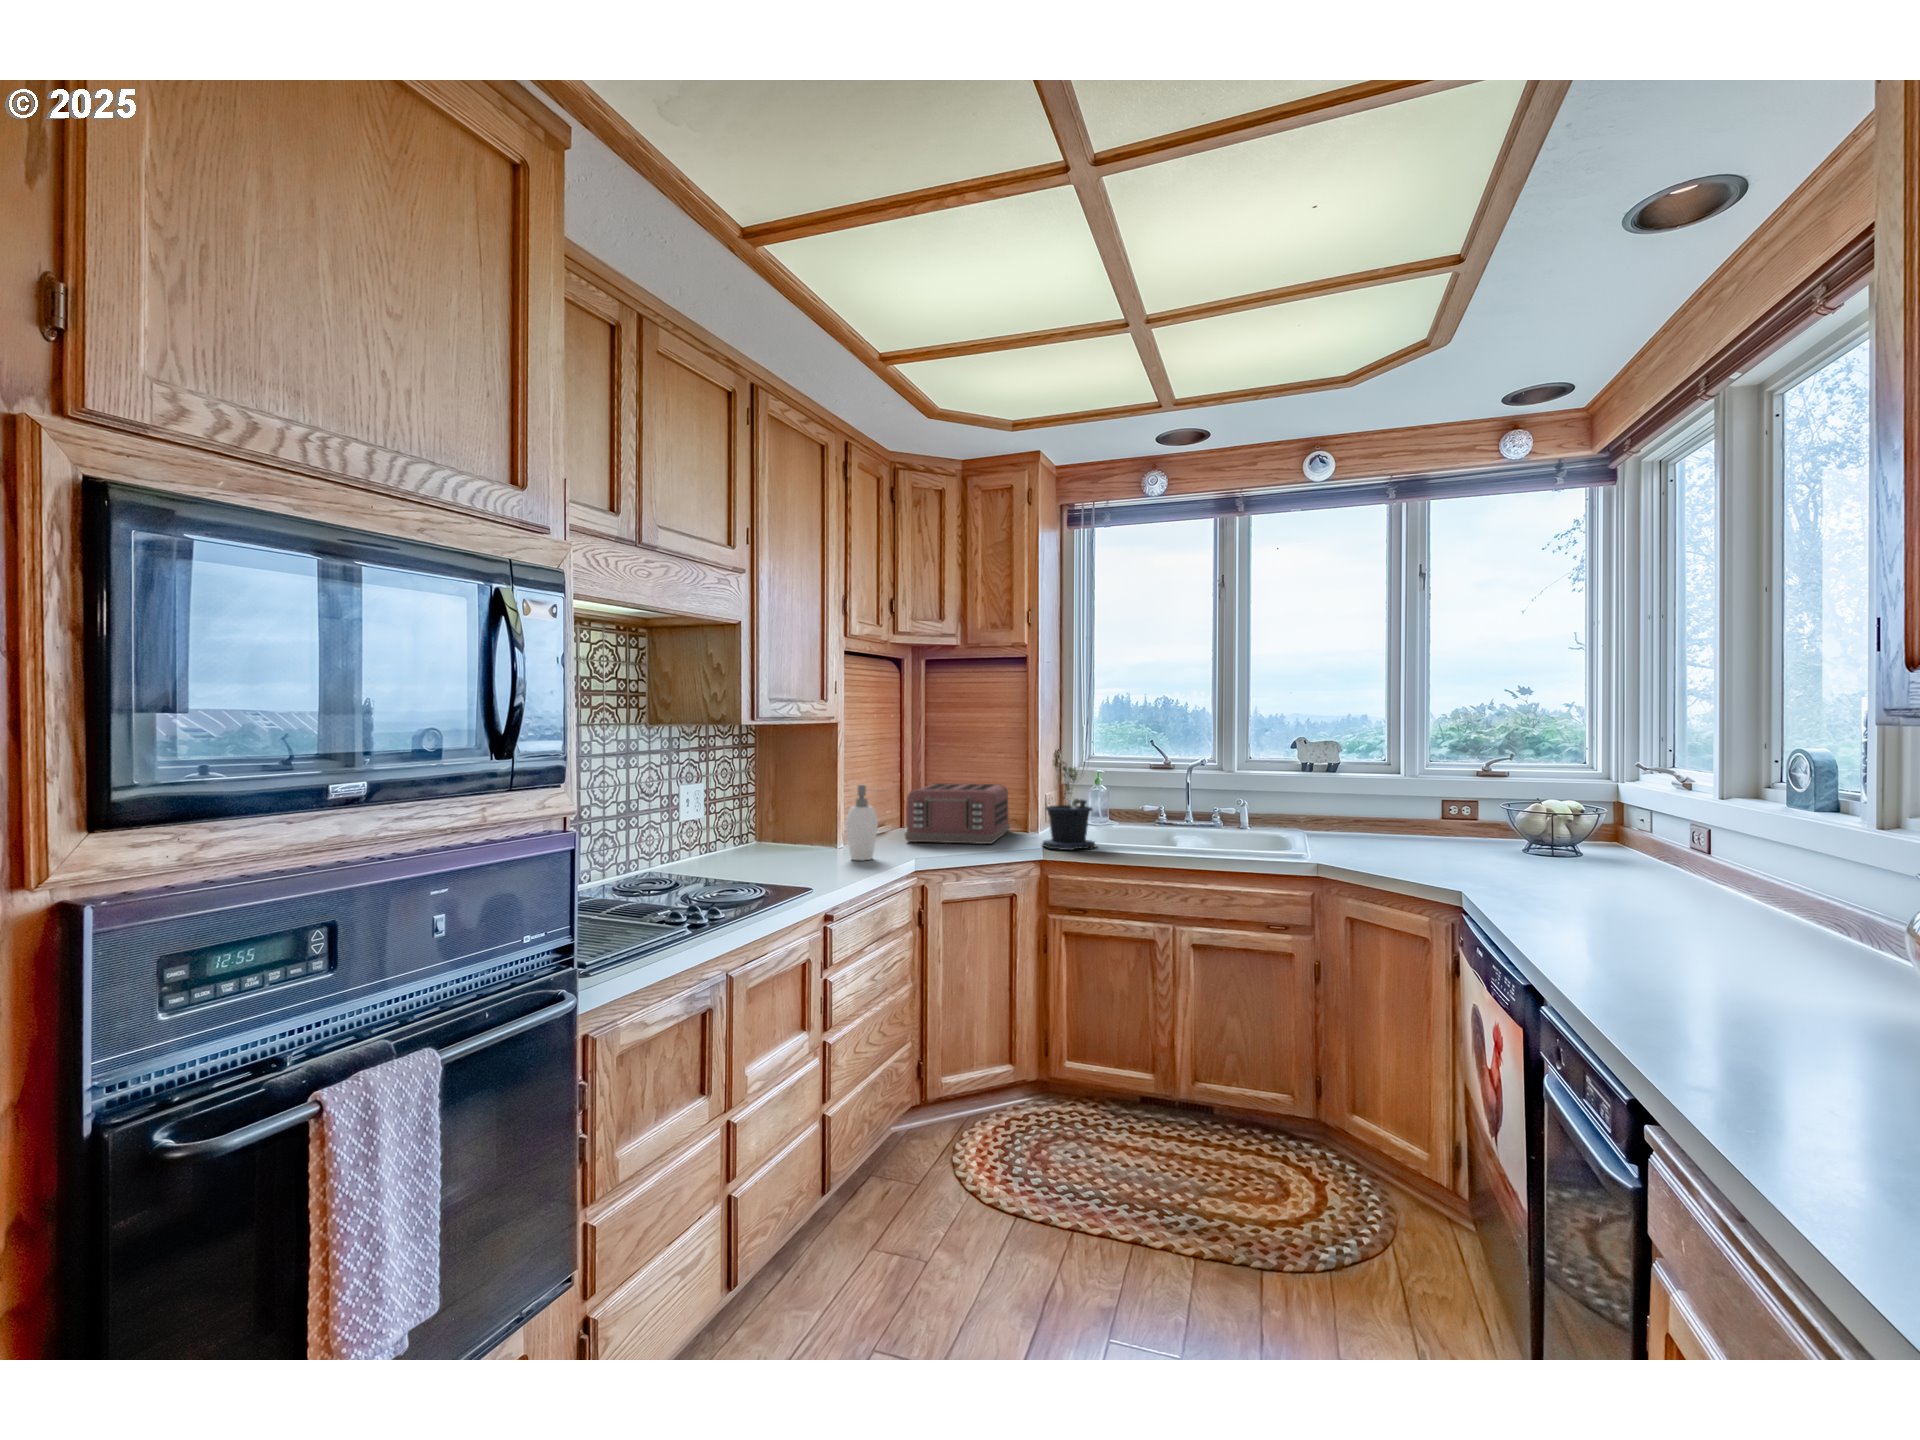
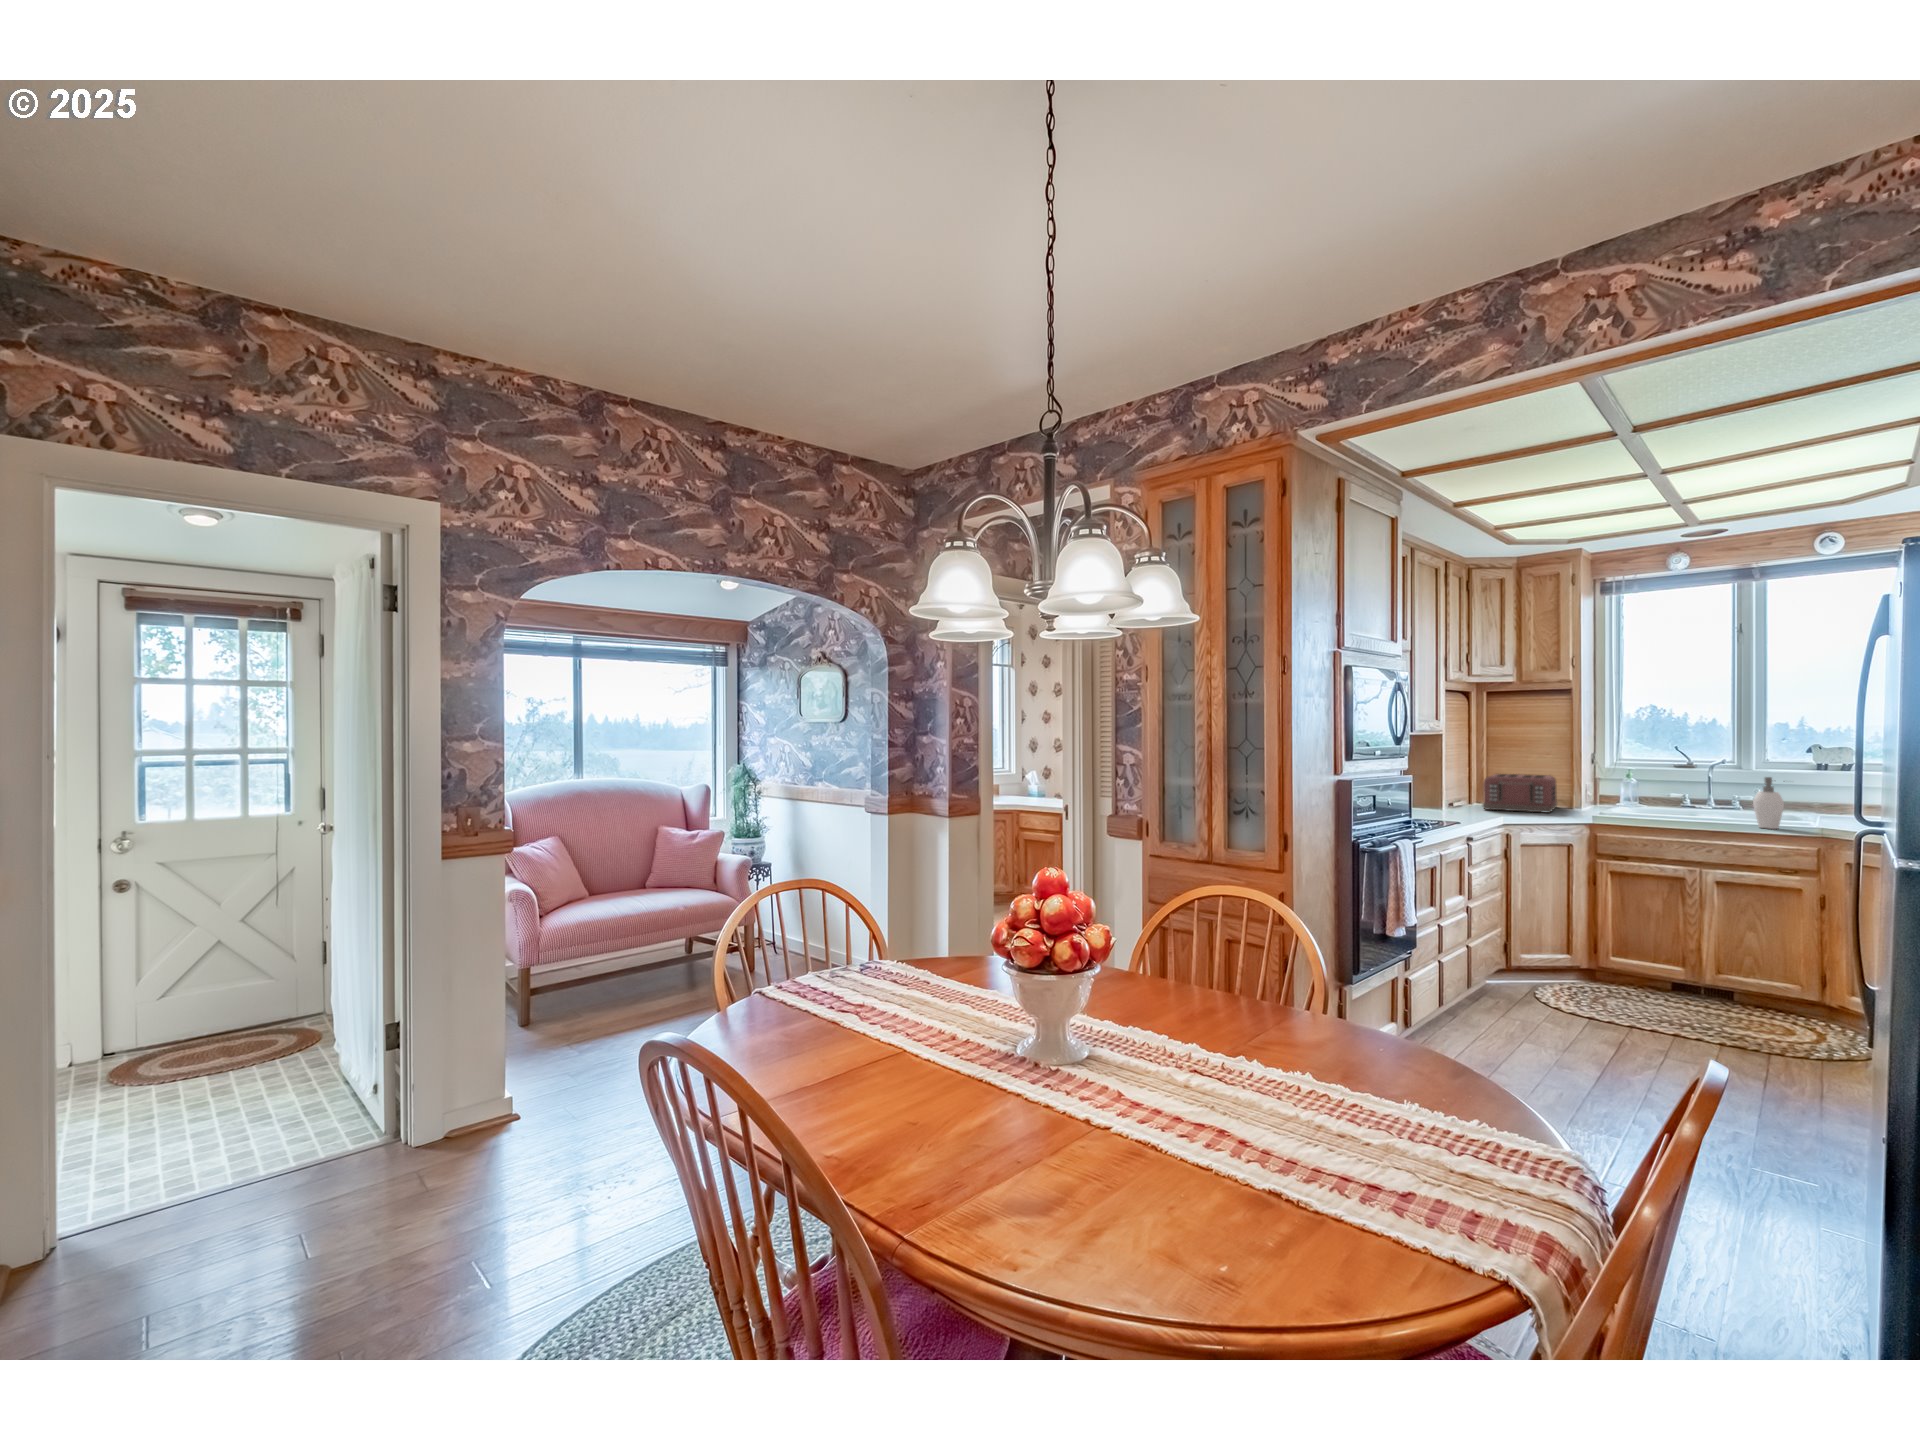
potted plant: present [1042,752,1096,850] -> none [1590,754,1635,818]
soap dispenser: present [845,785,878,860] -> present [1753,777,1784,829]

